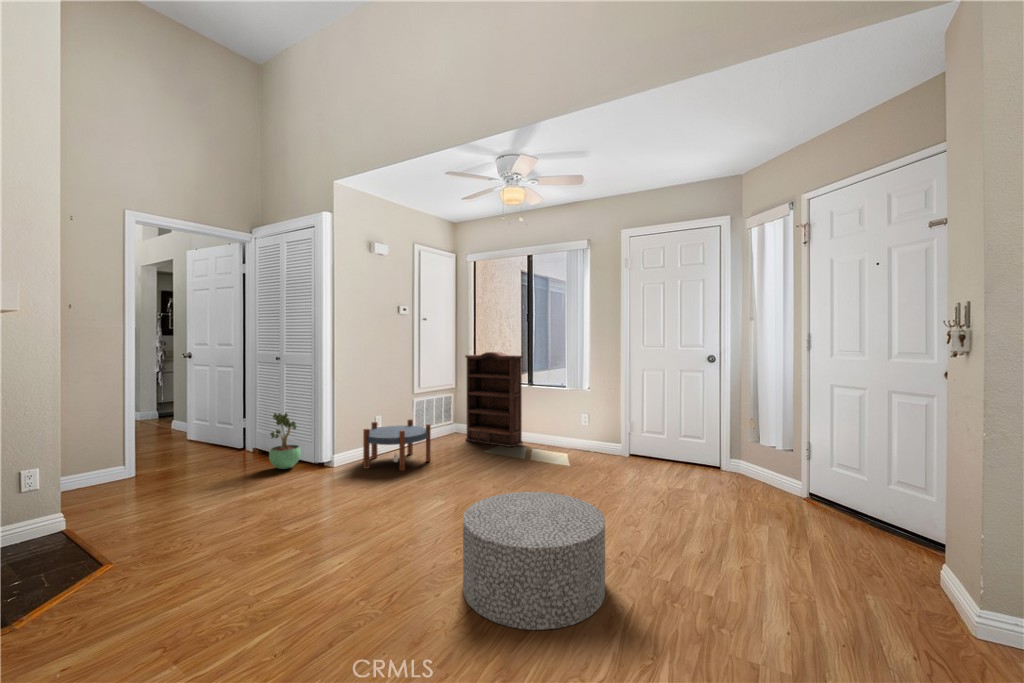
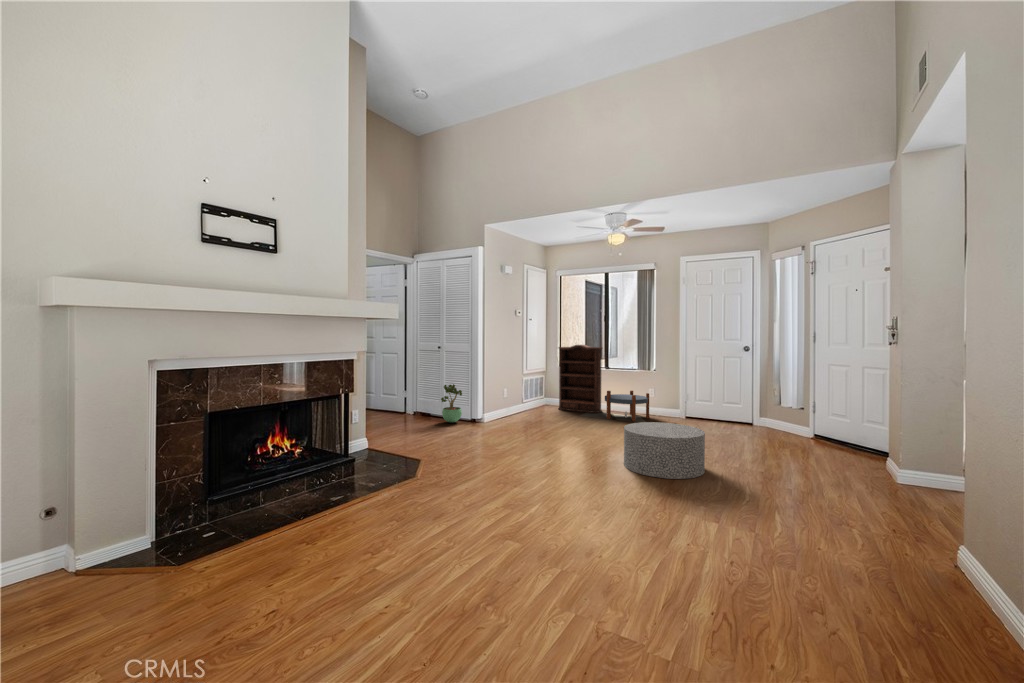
side table: present [363,419,431,471] -> present [605,391,649,421]

